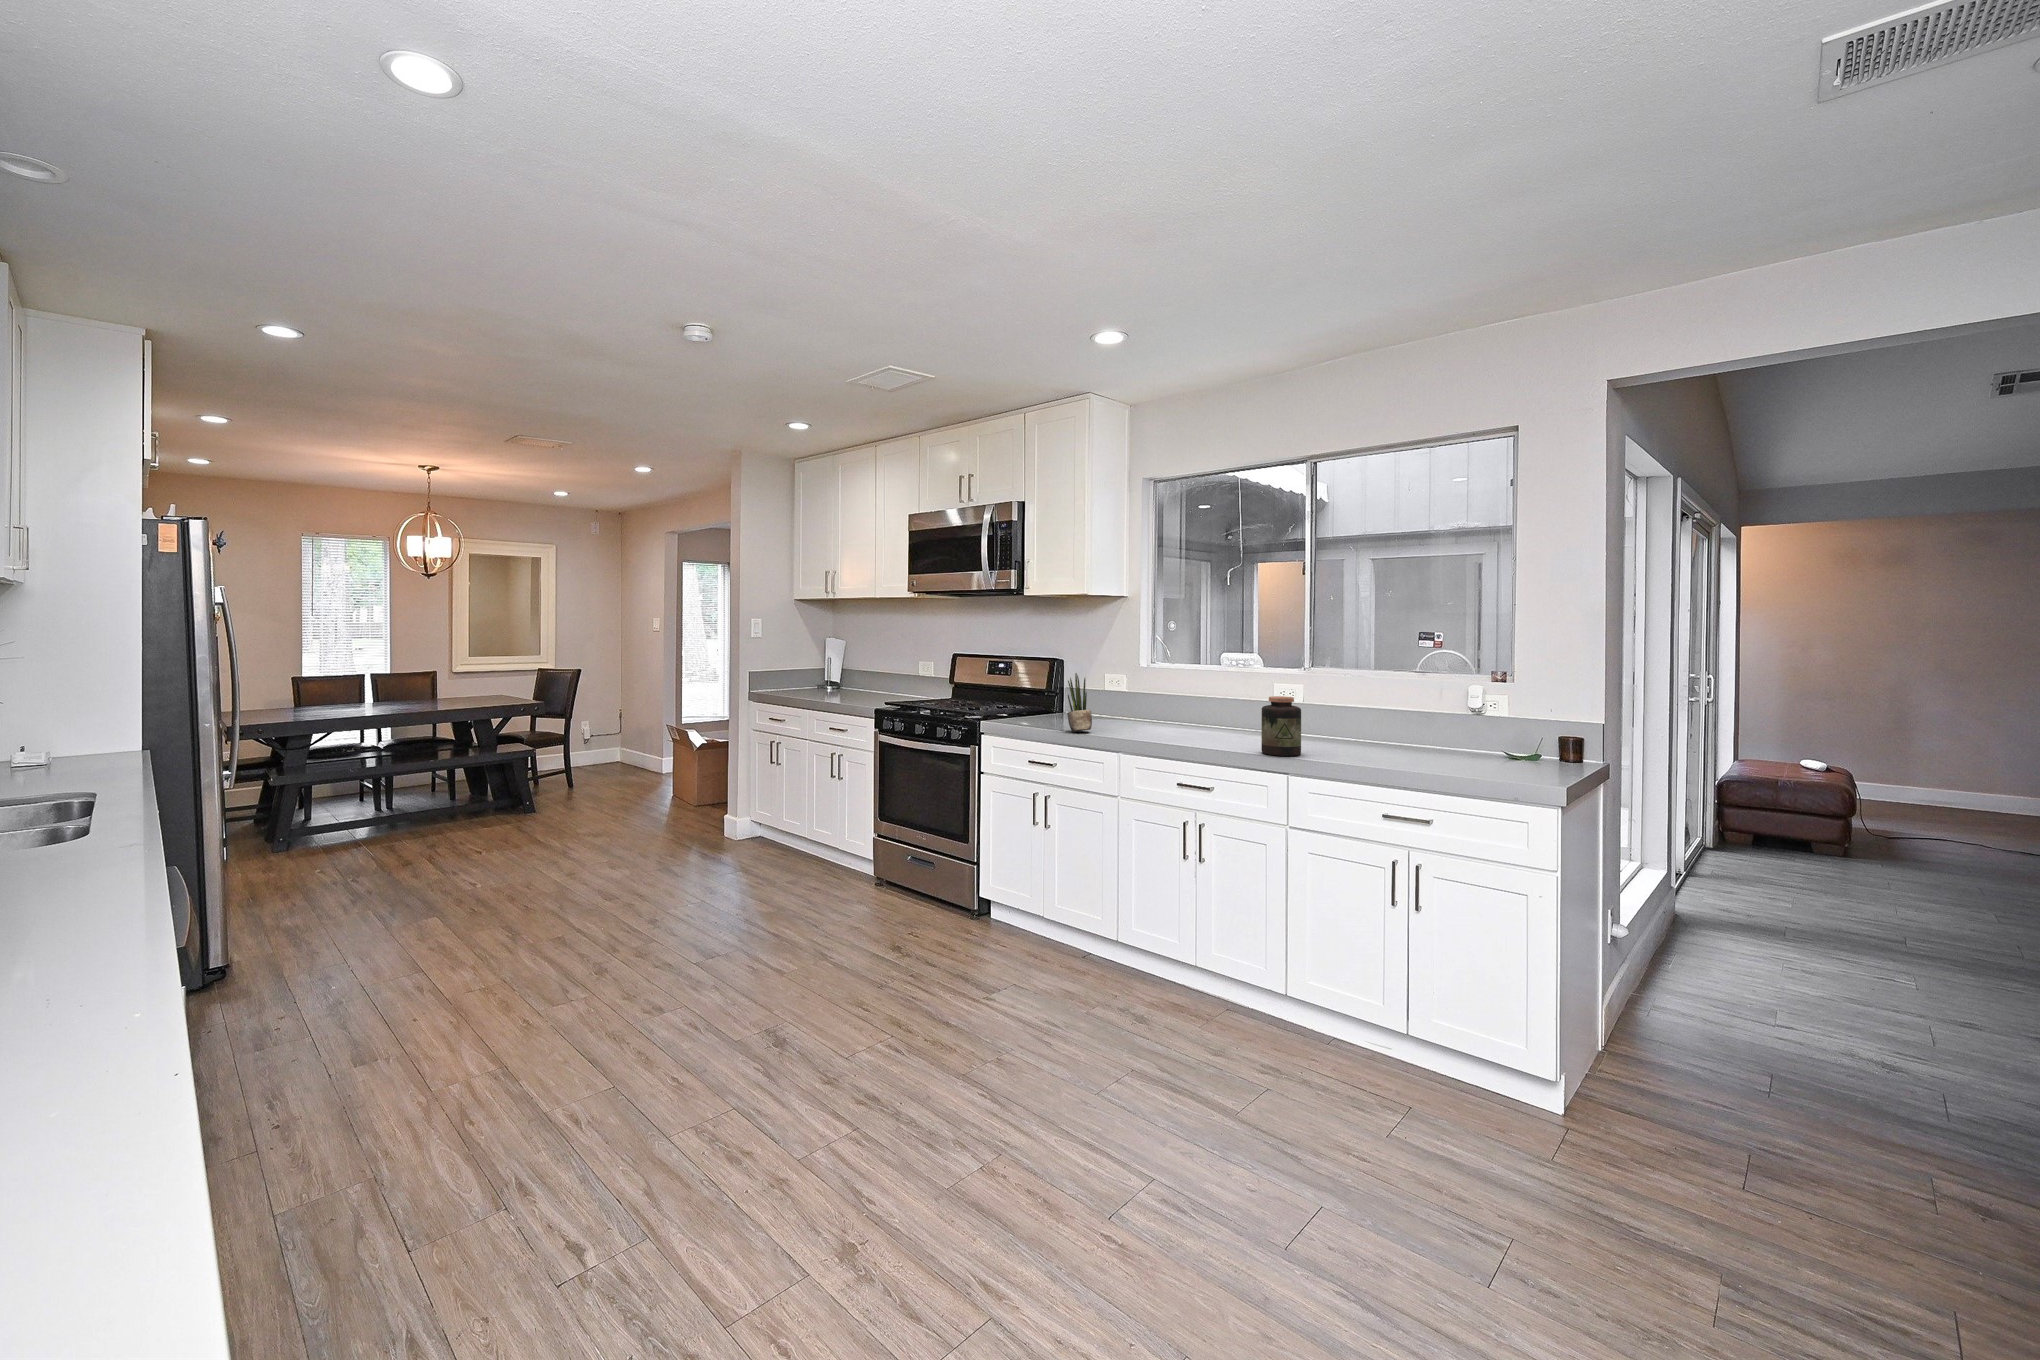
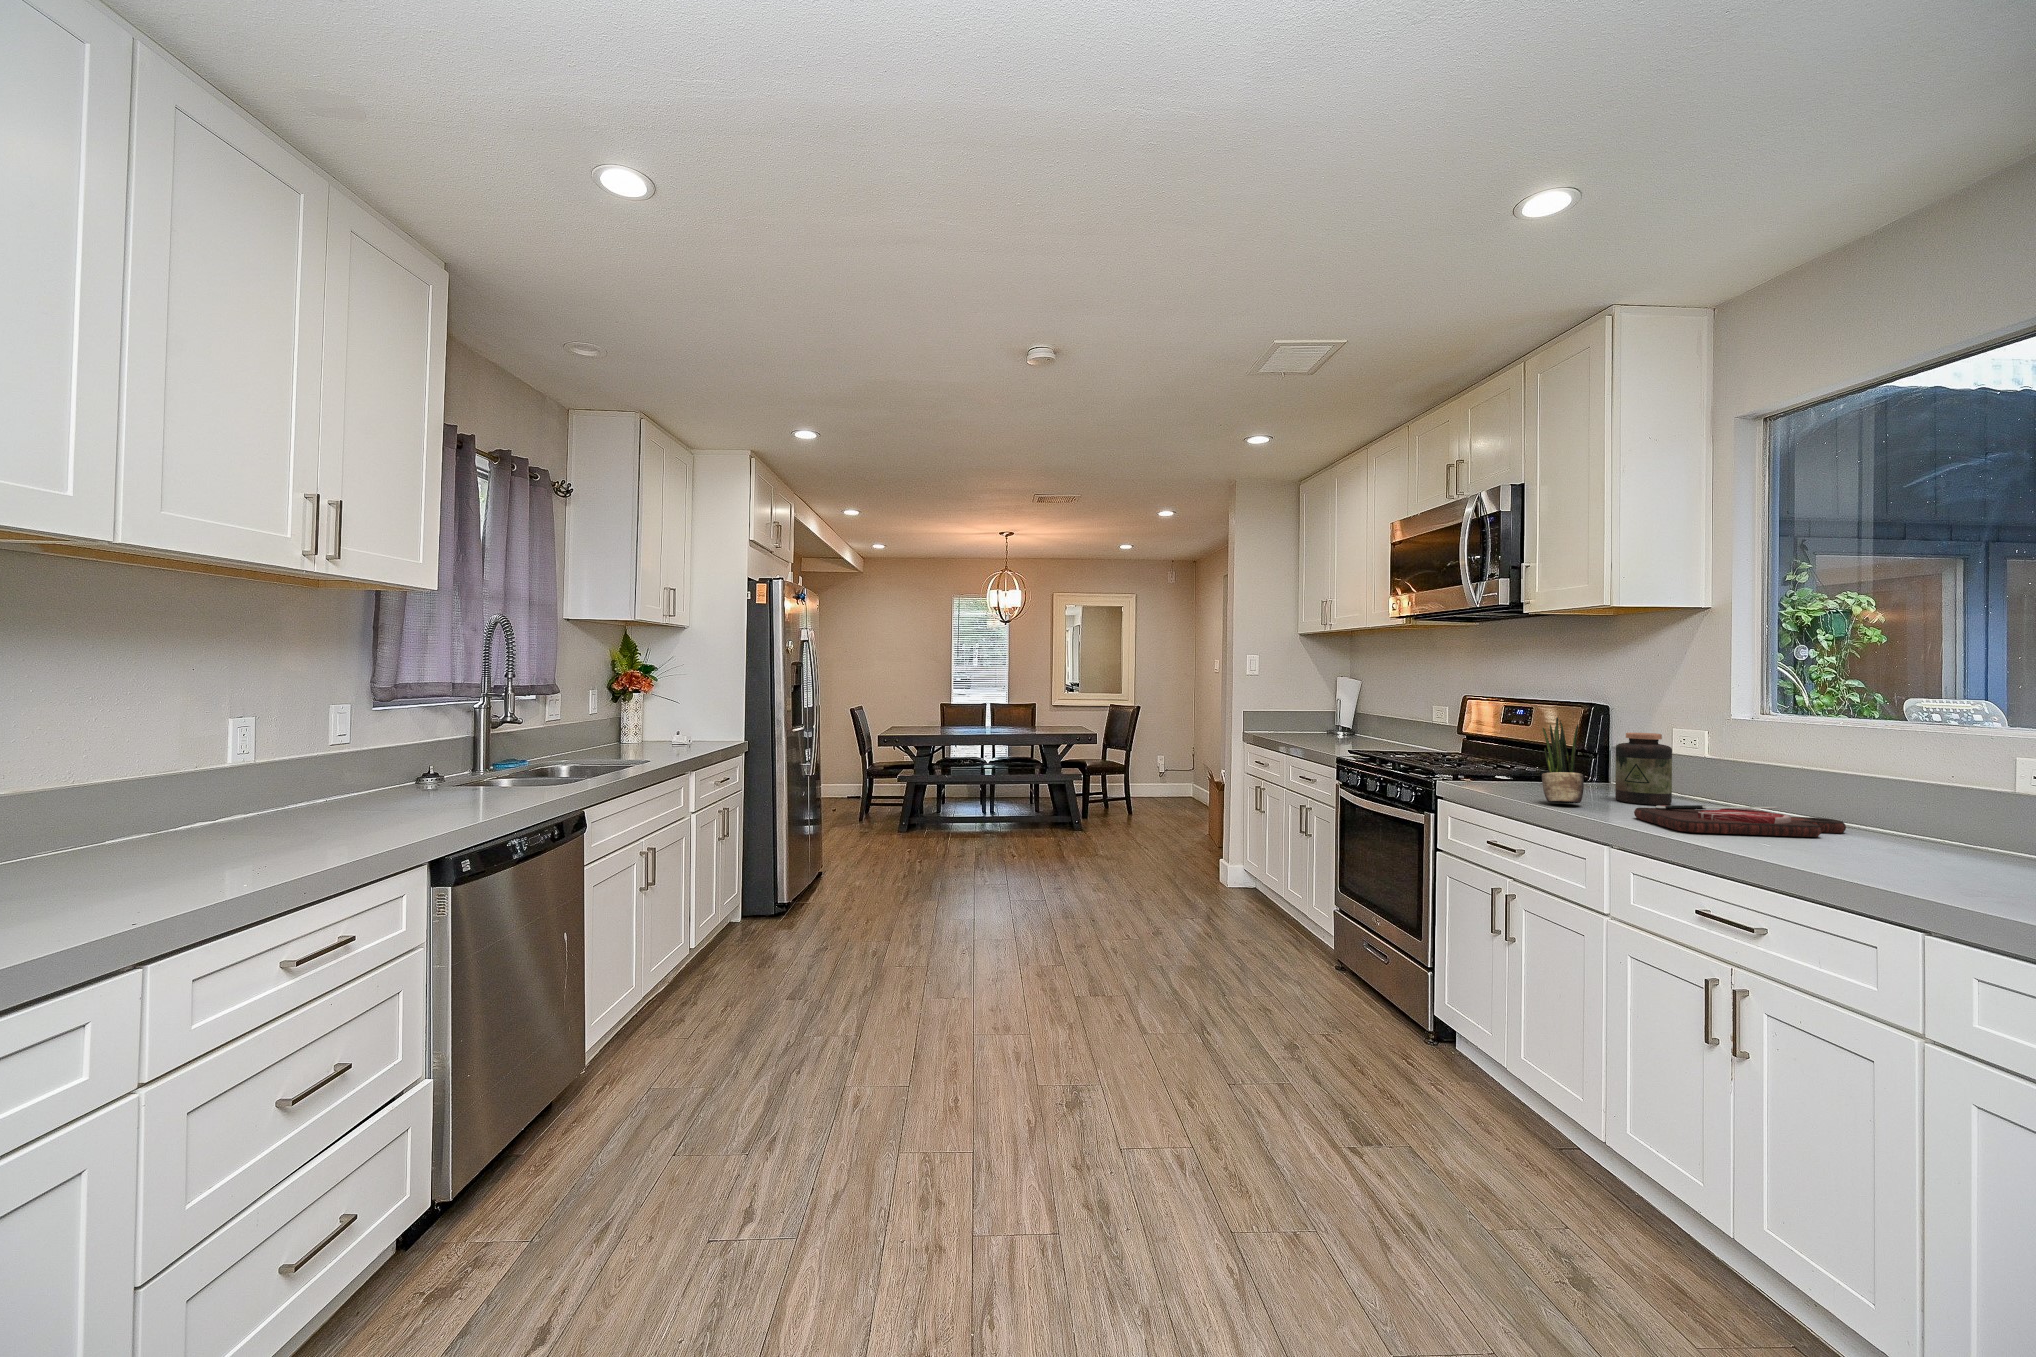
jar: present [1261,696,1301,756] -> present [1615,733,1672,805]
cutting board: none [1127,722,1219,741] -> present [1634,805,1846,837]

